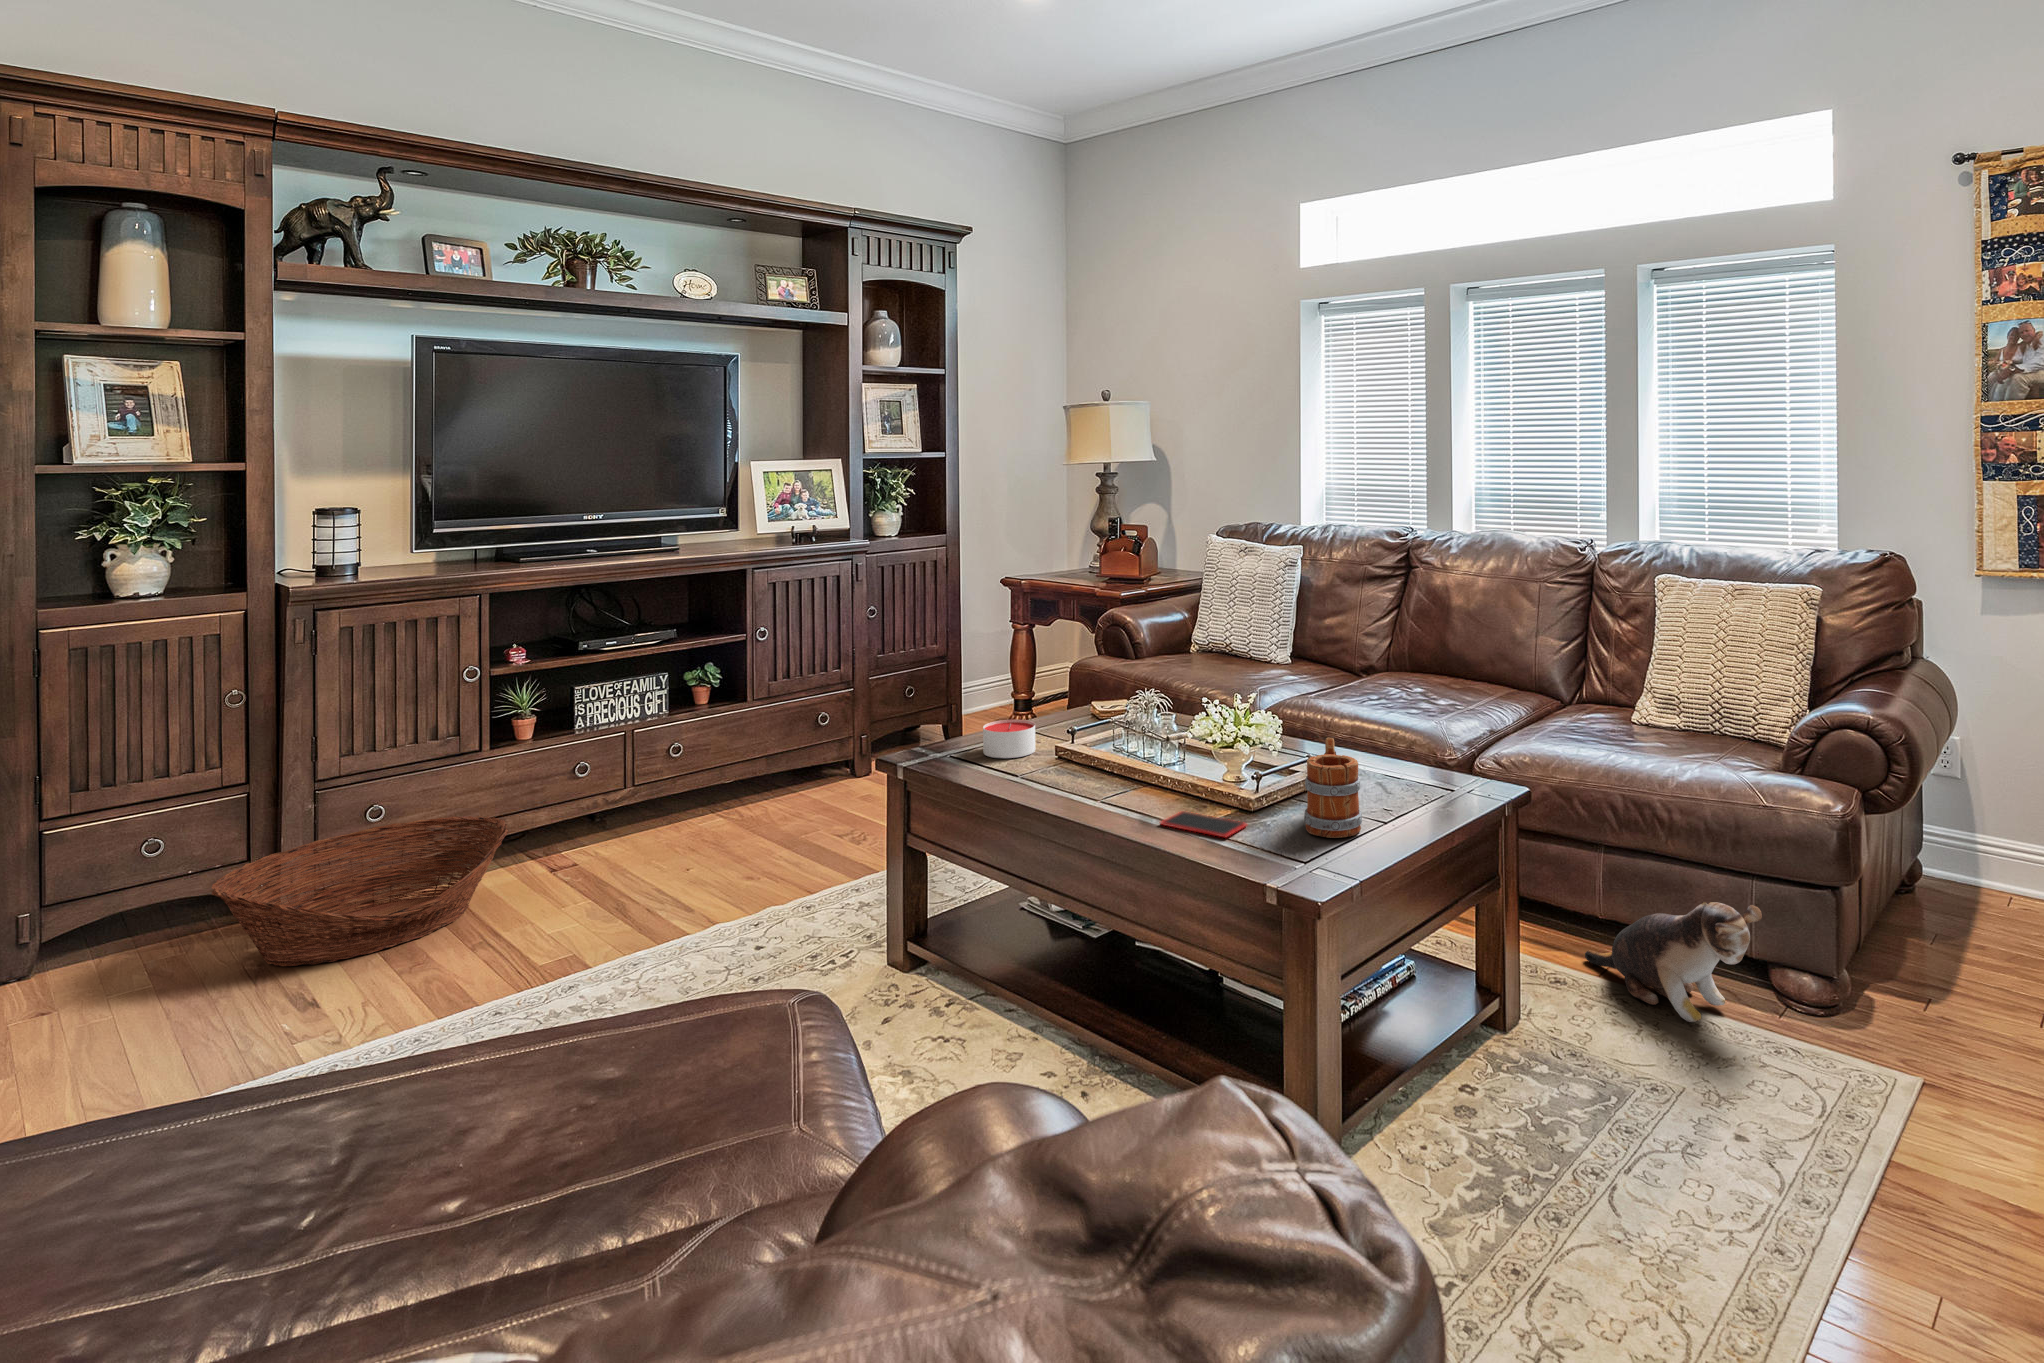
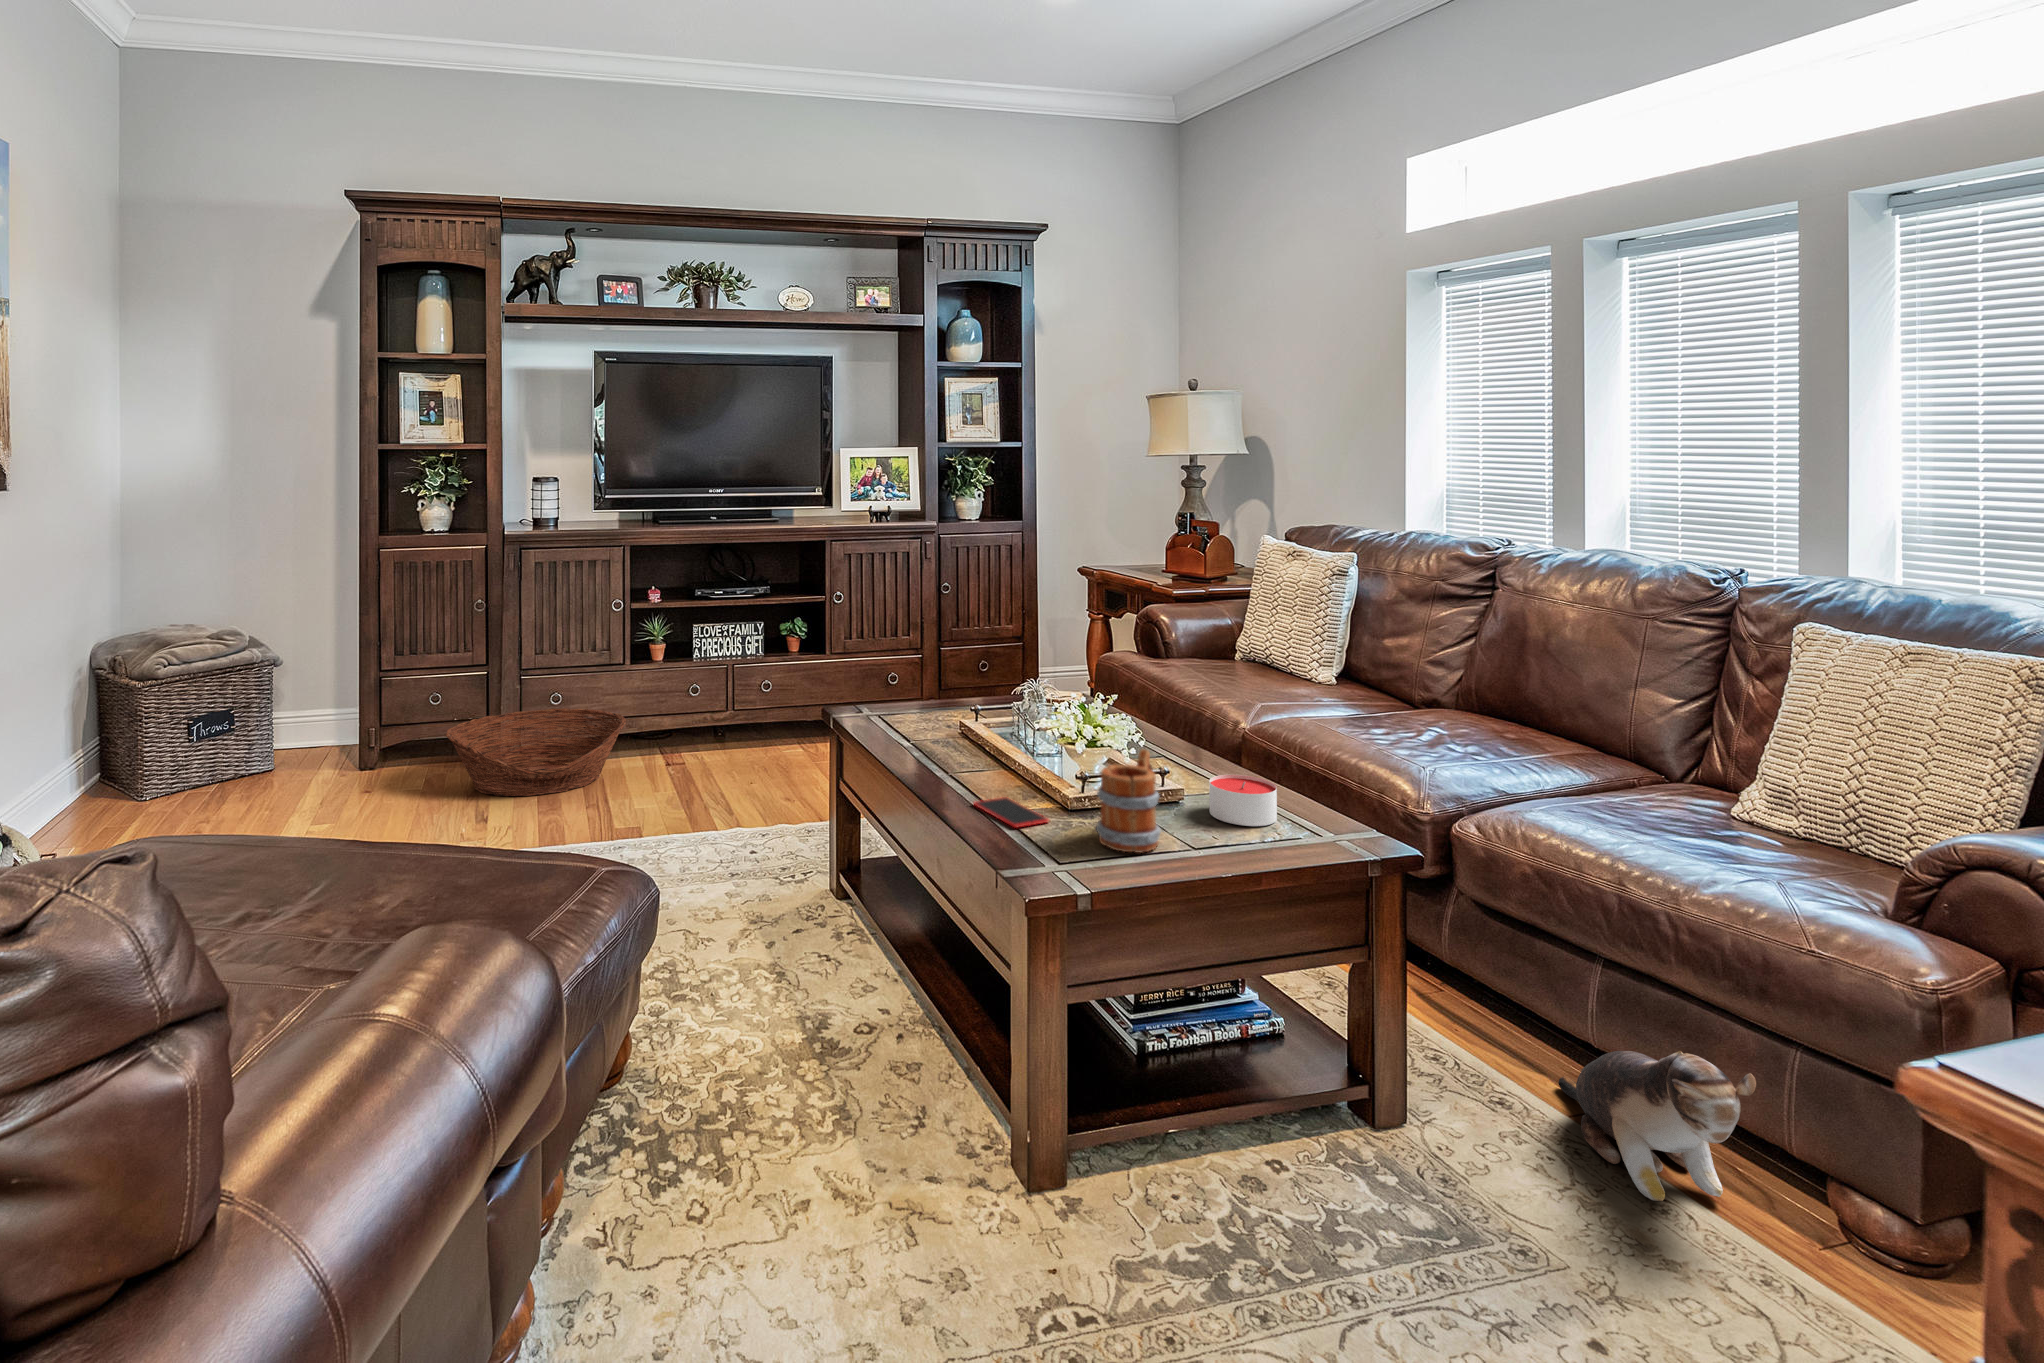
candle: present [983,720,1035,758] -> present [1209,775,1277,826]

